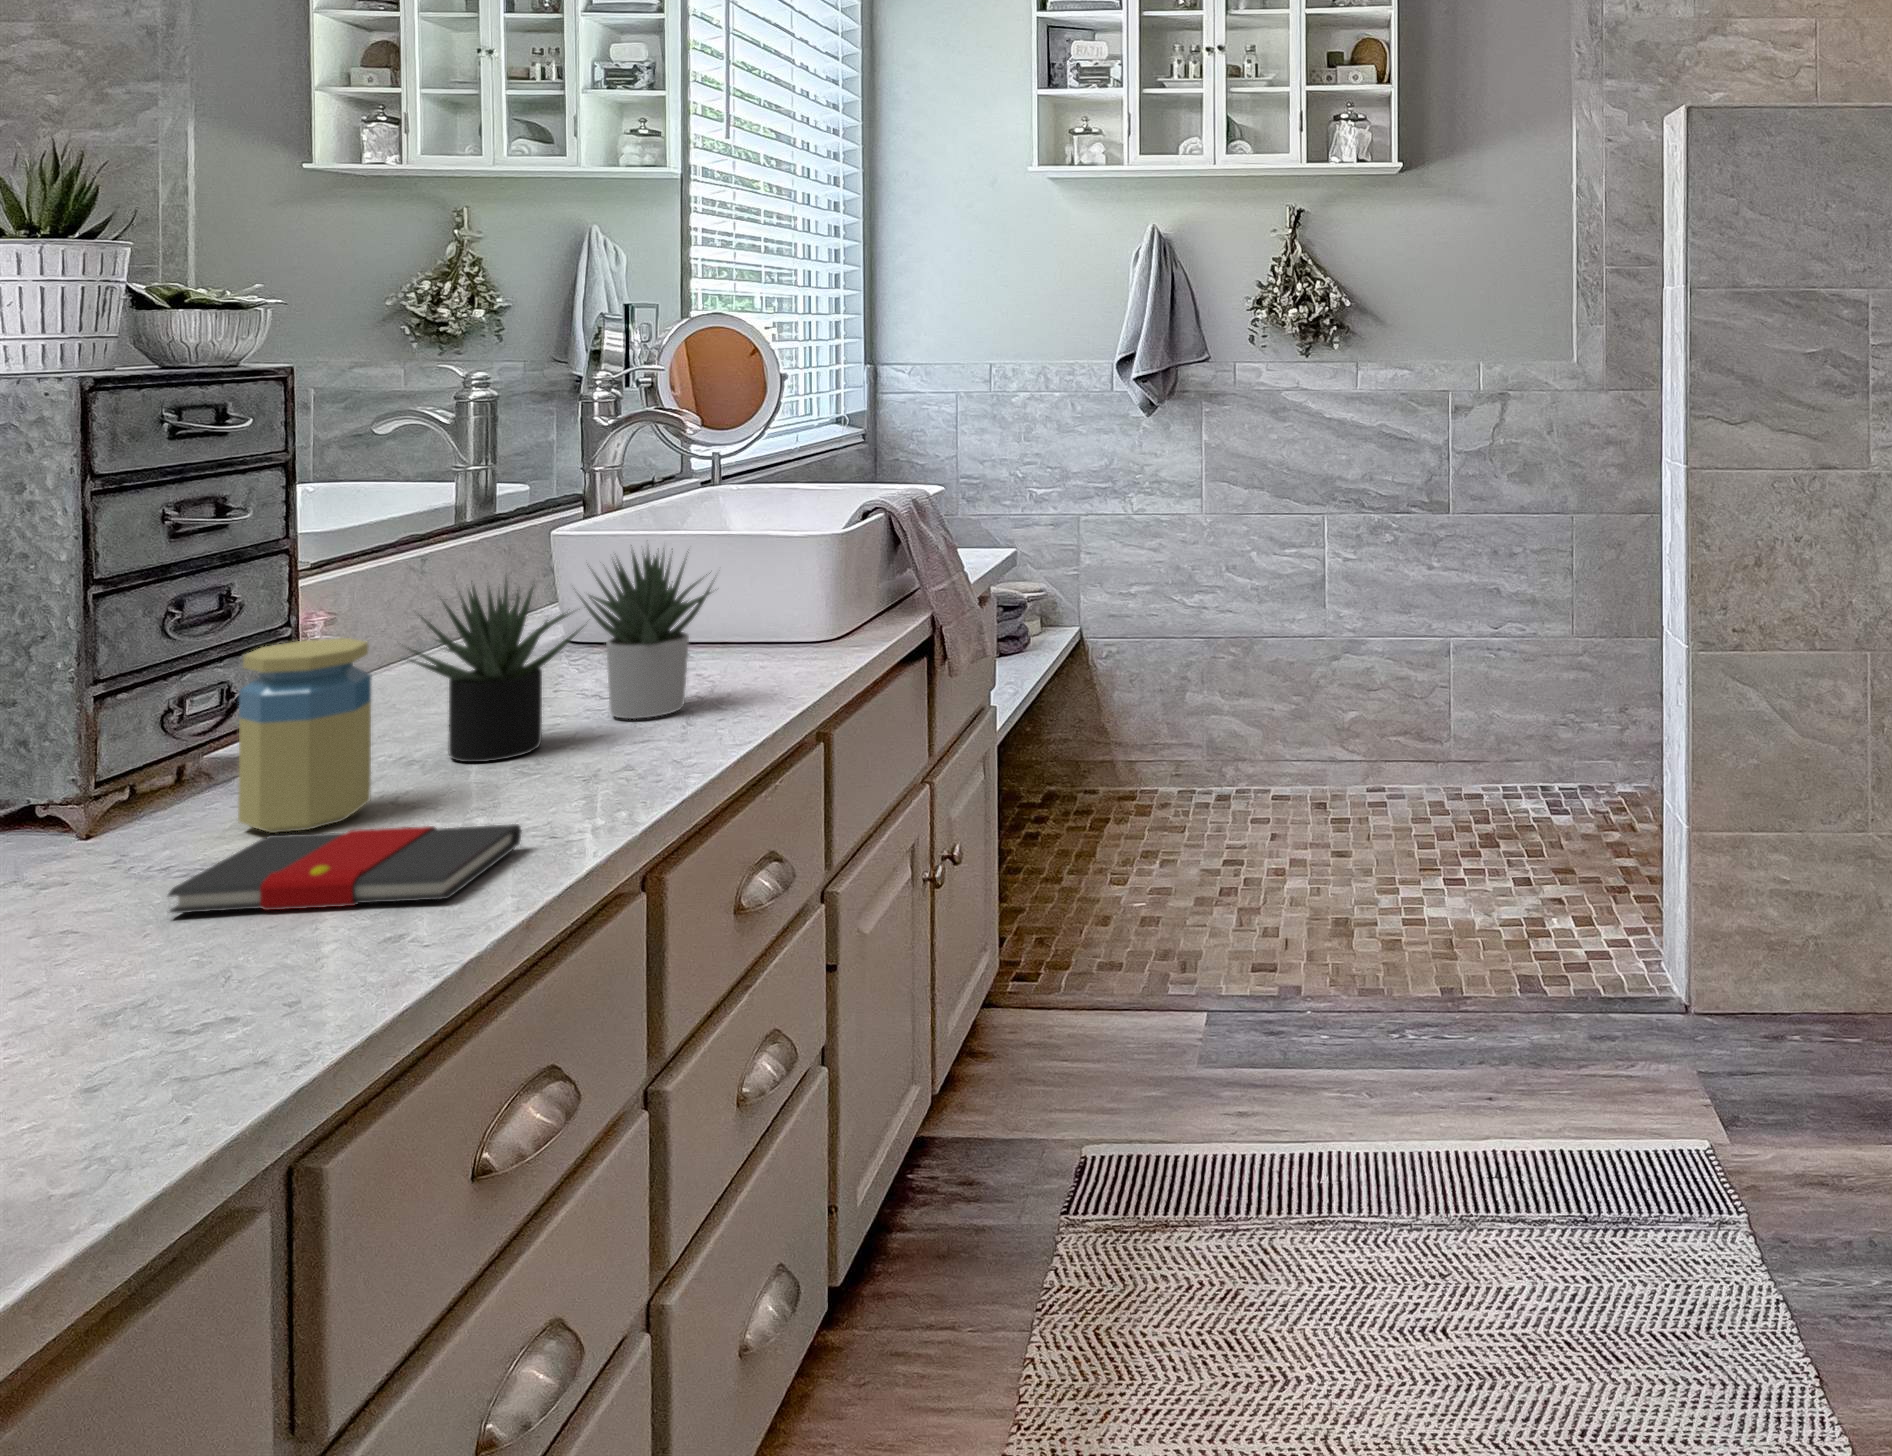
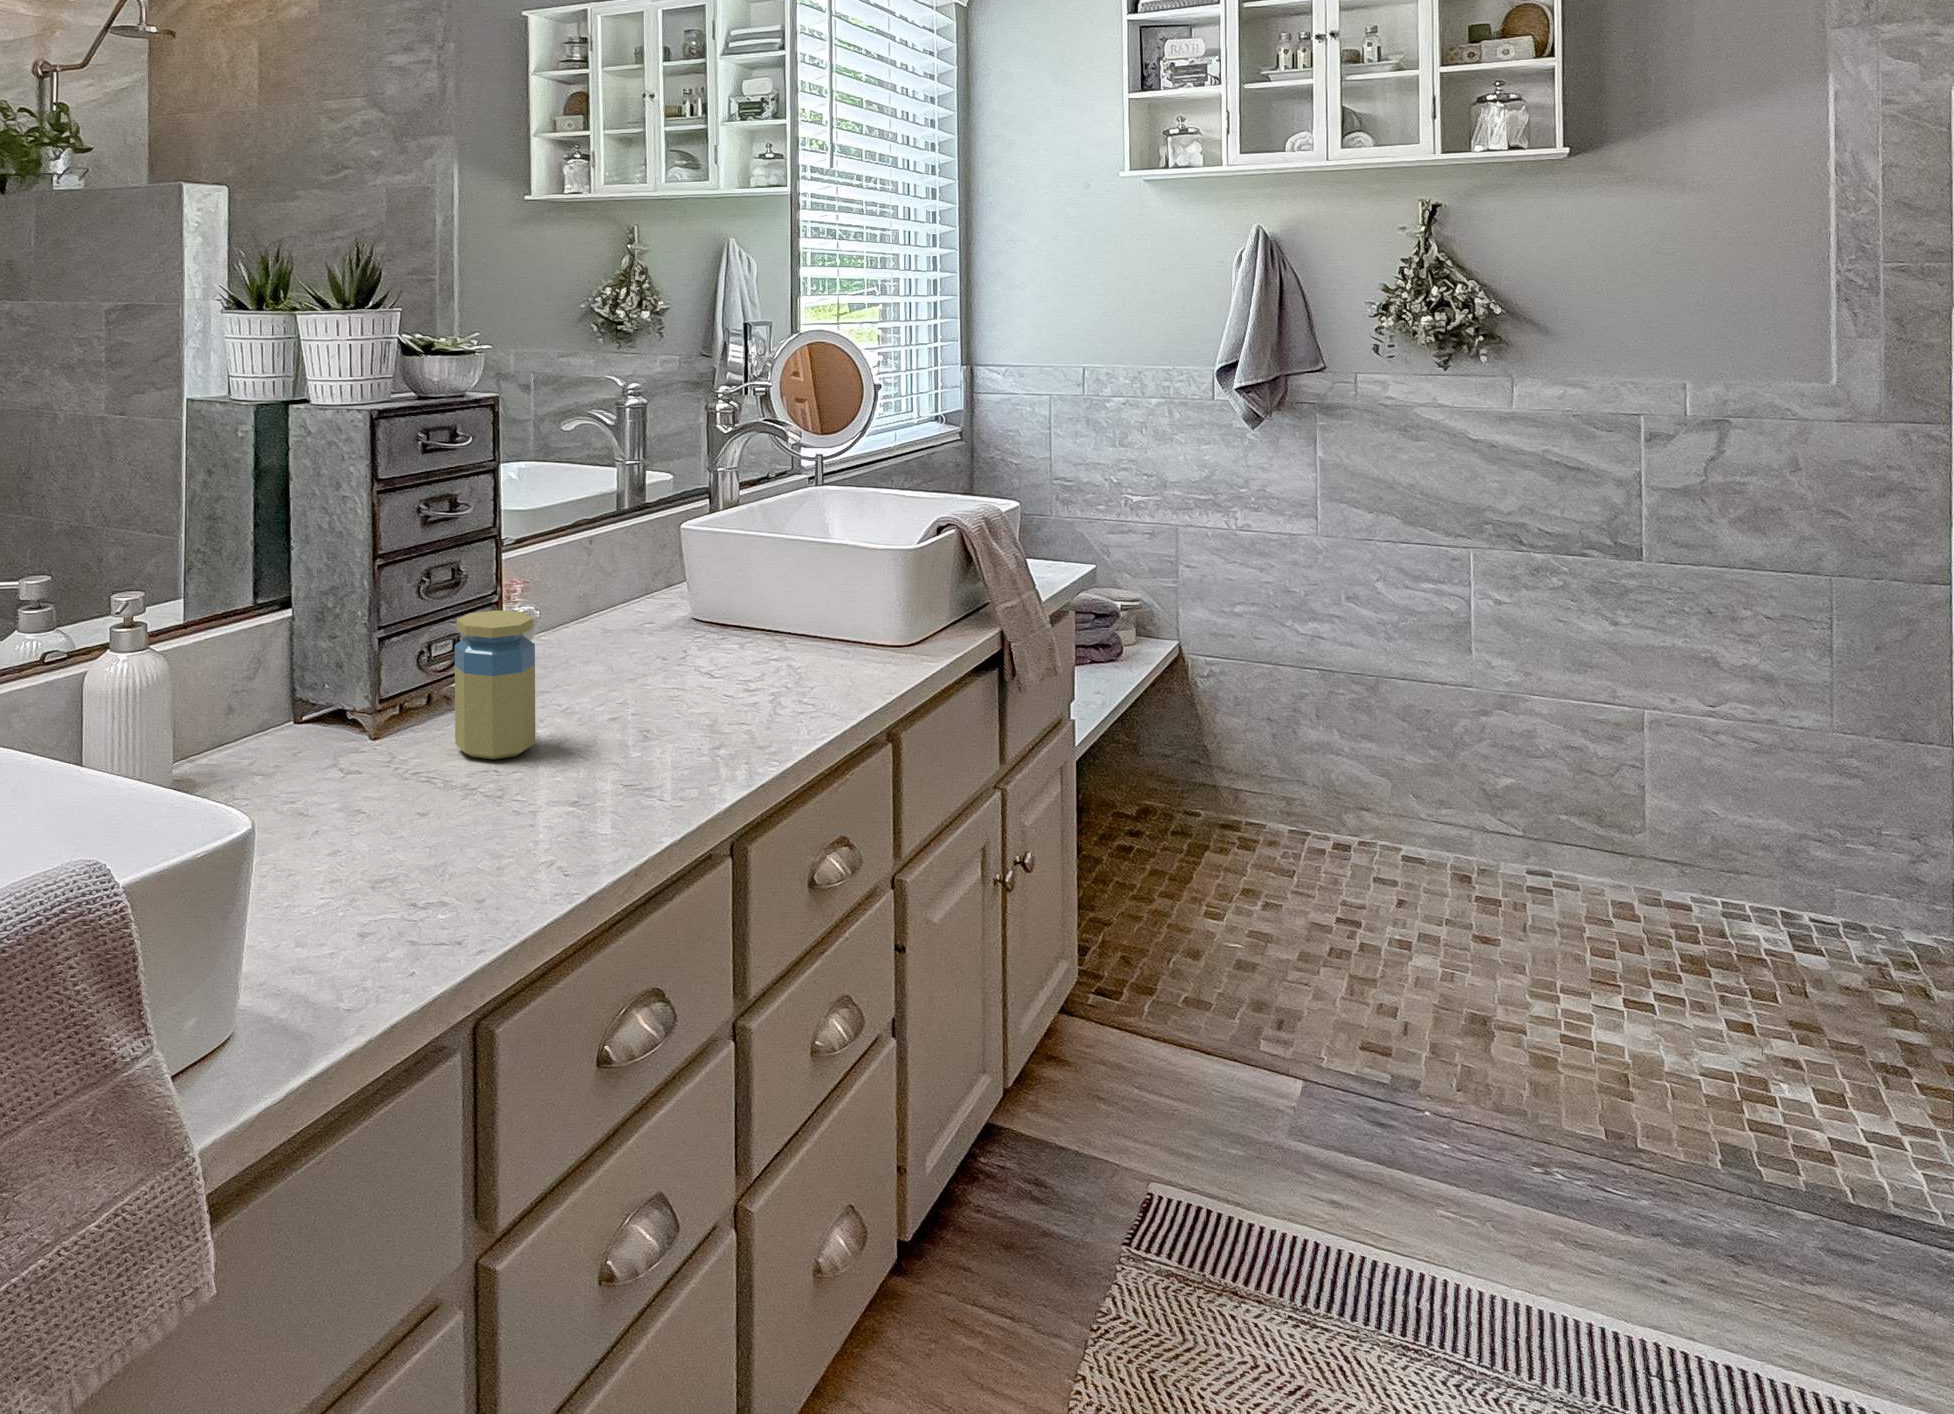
succulent plant: present [408,548,713,762] -> none [563,545,802,720]
book: present [168,824,522,913] -> none [391,764,616,851]

